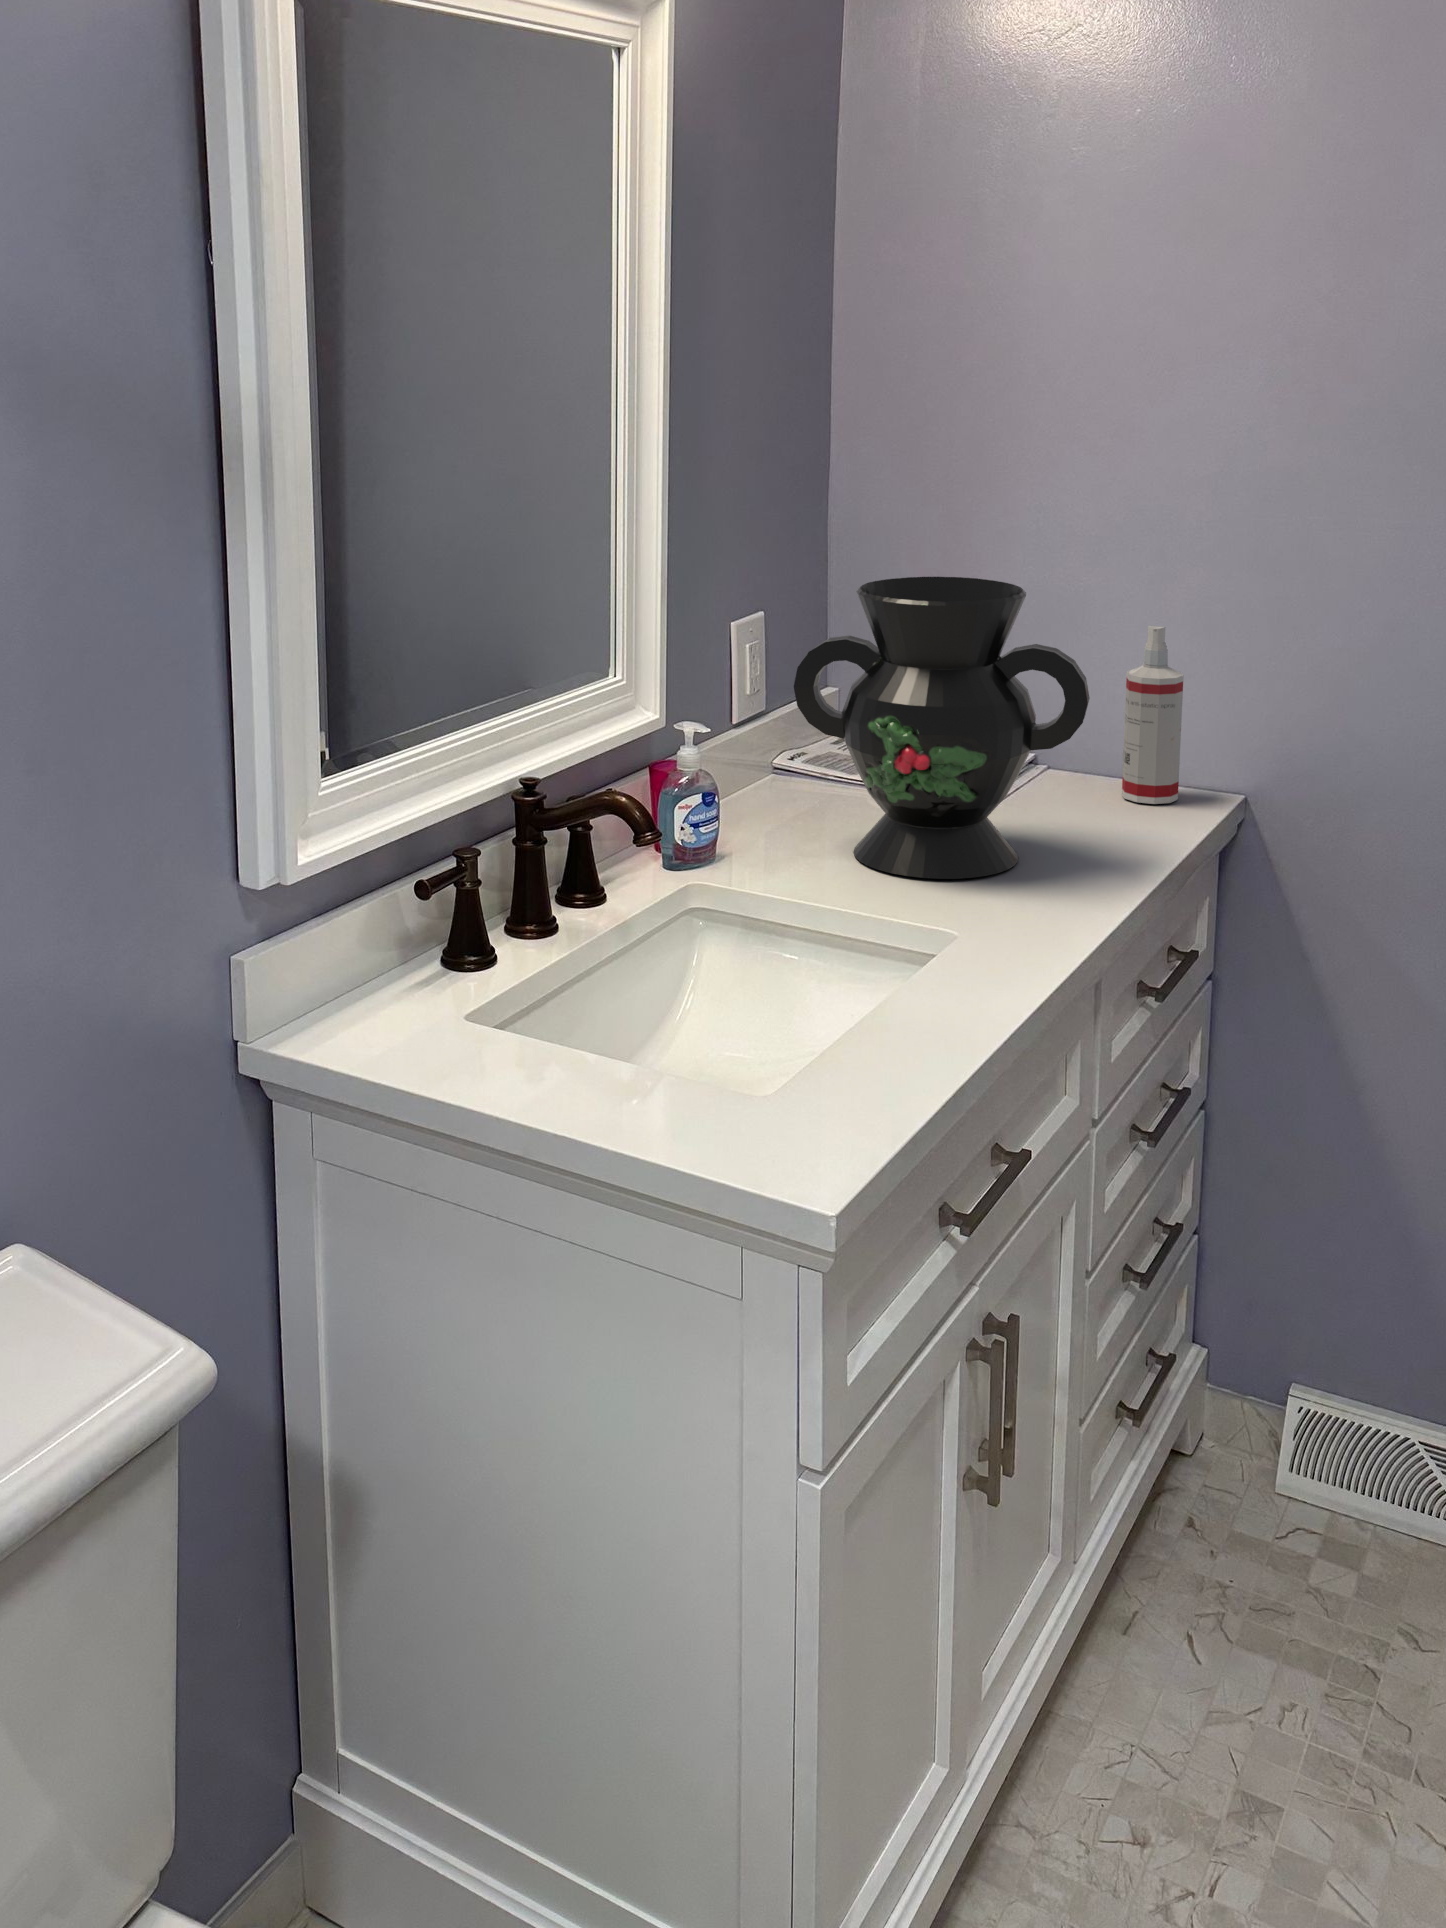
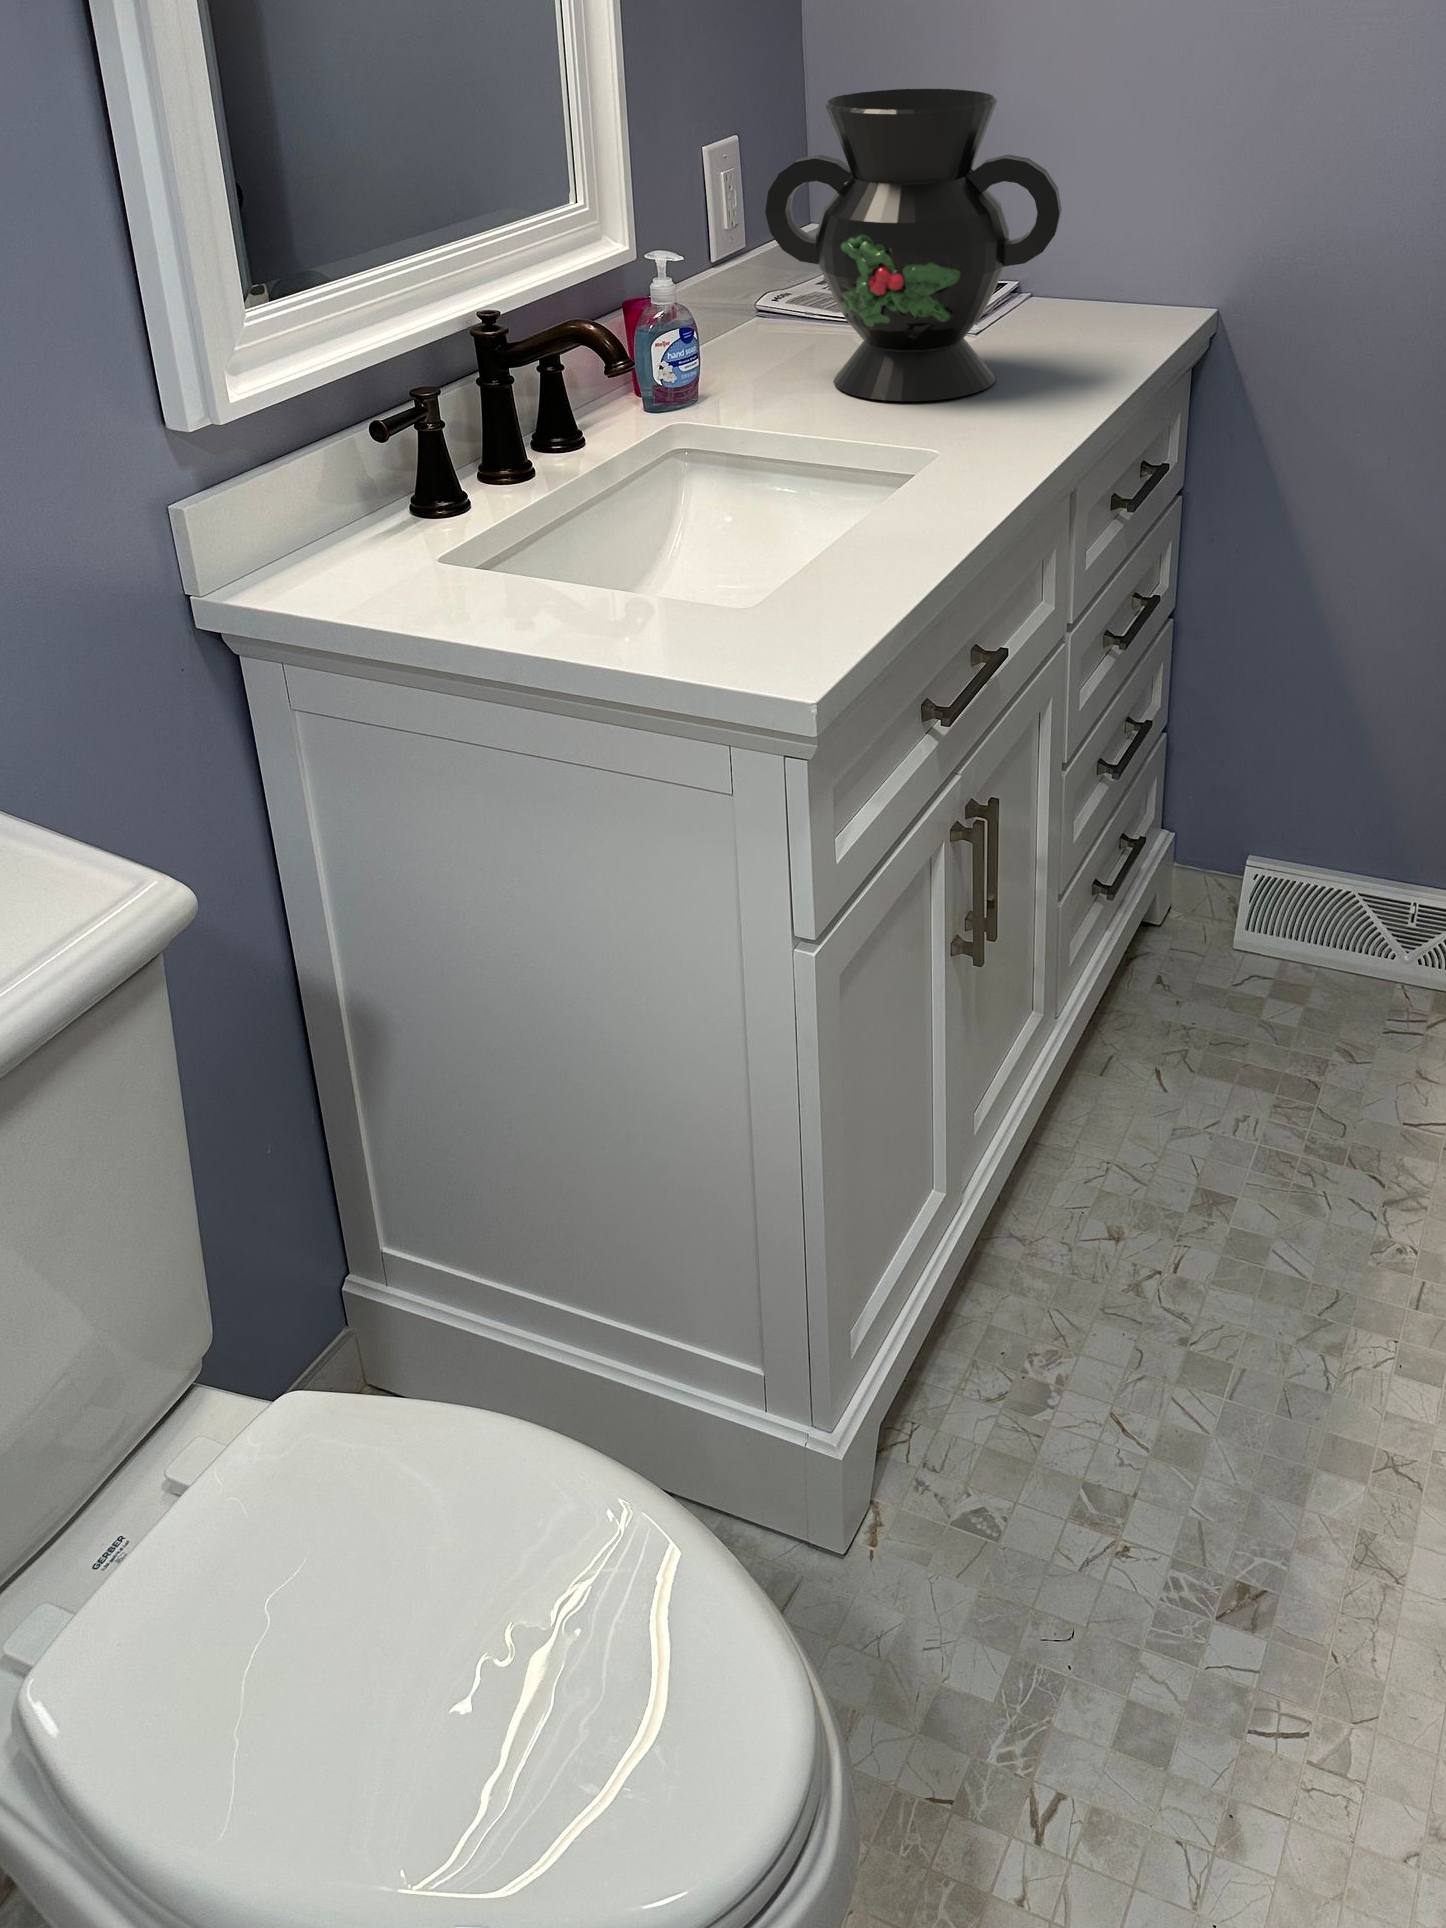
spray bottle: present [1122,626,1184,804] -> none [1098,139,1157,323]

